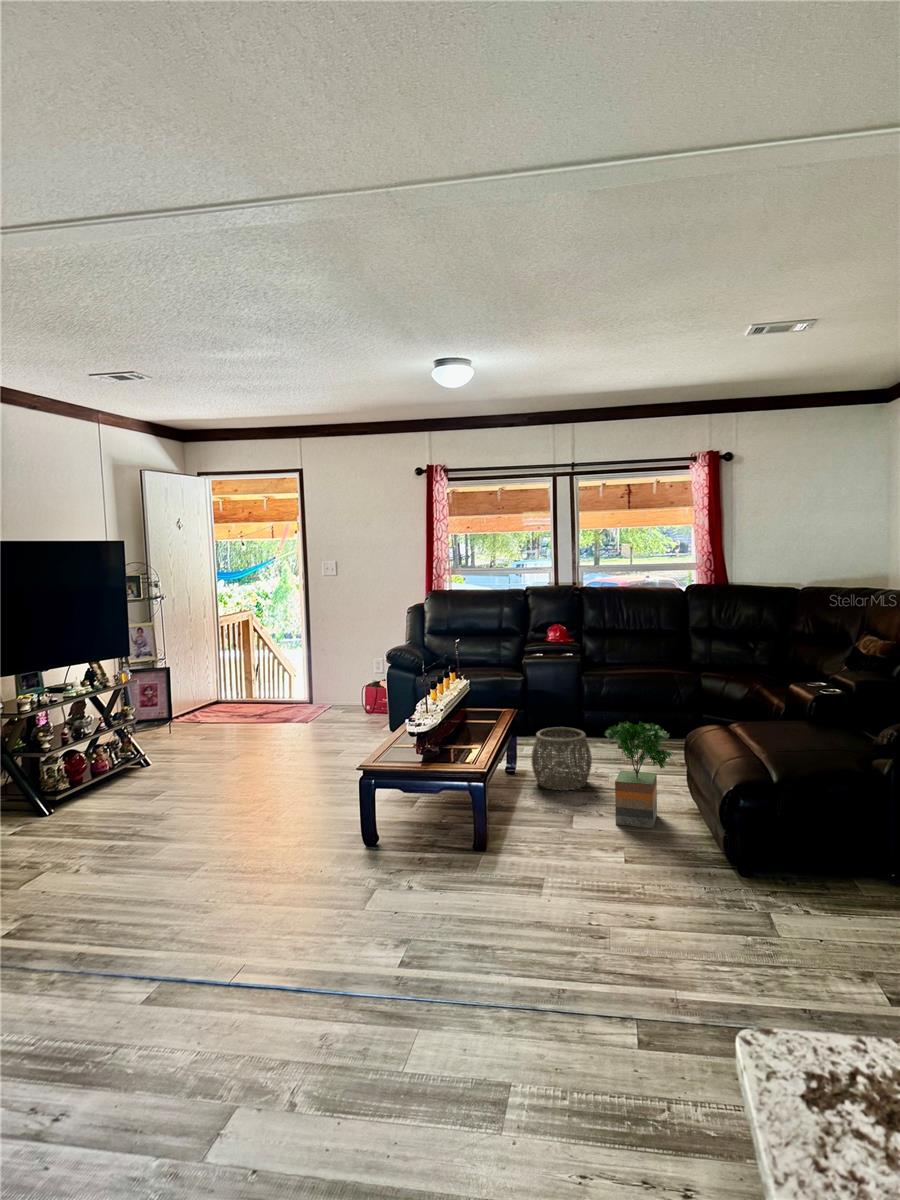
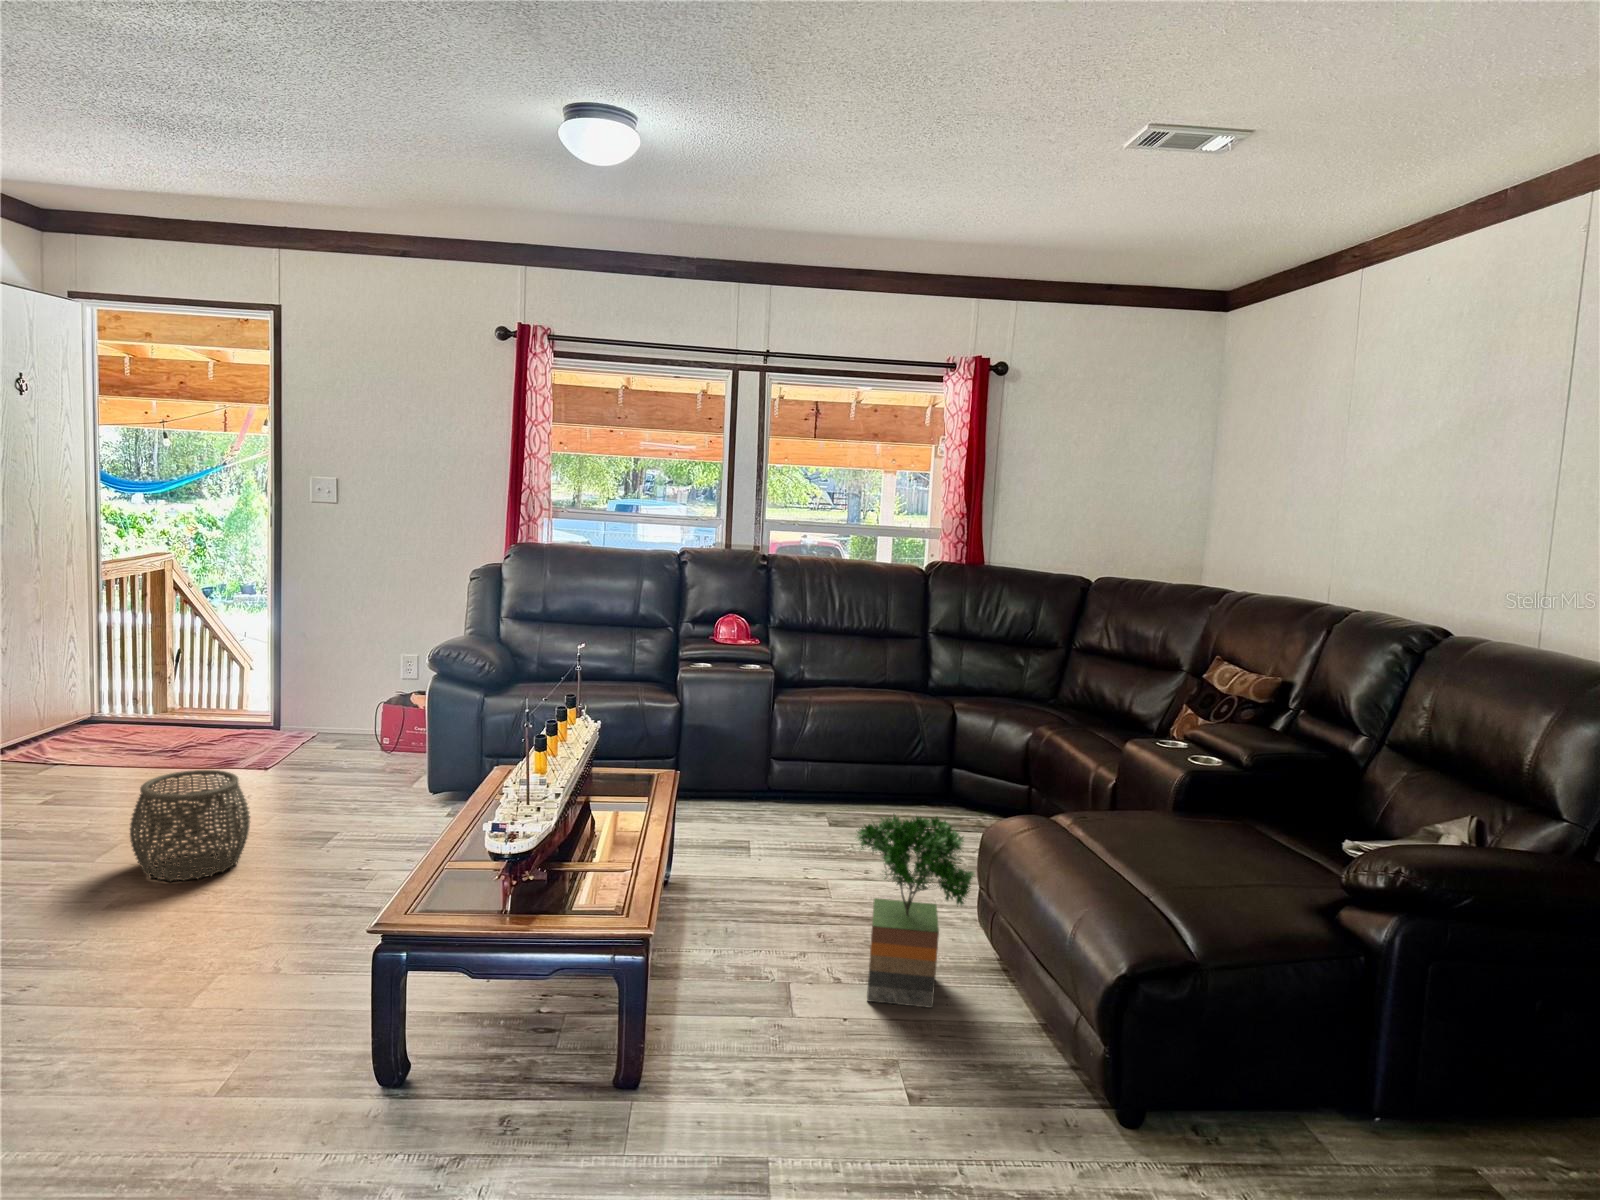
woven basket: present [531,727,592,791] -> present [130,770,250,881]

